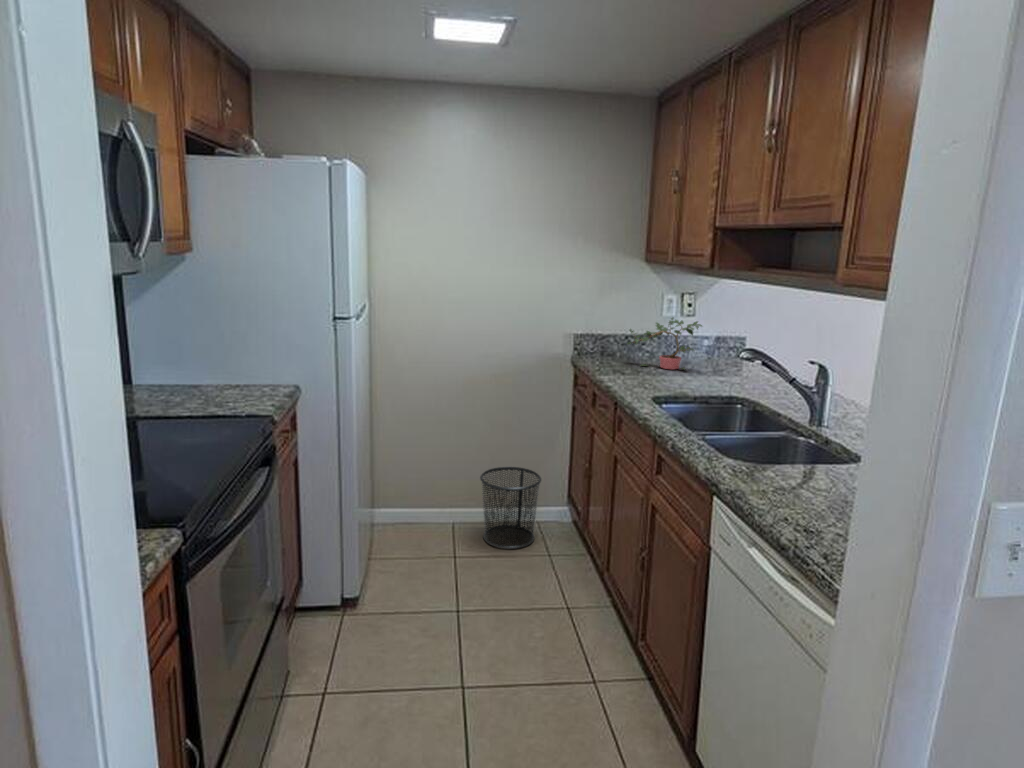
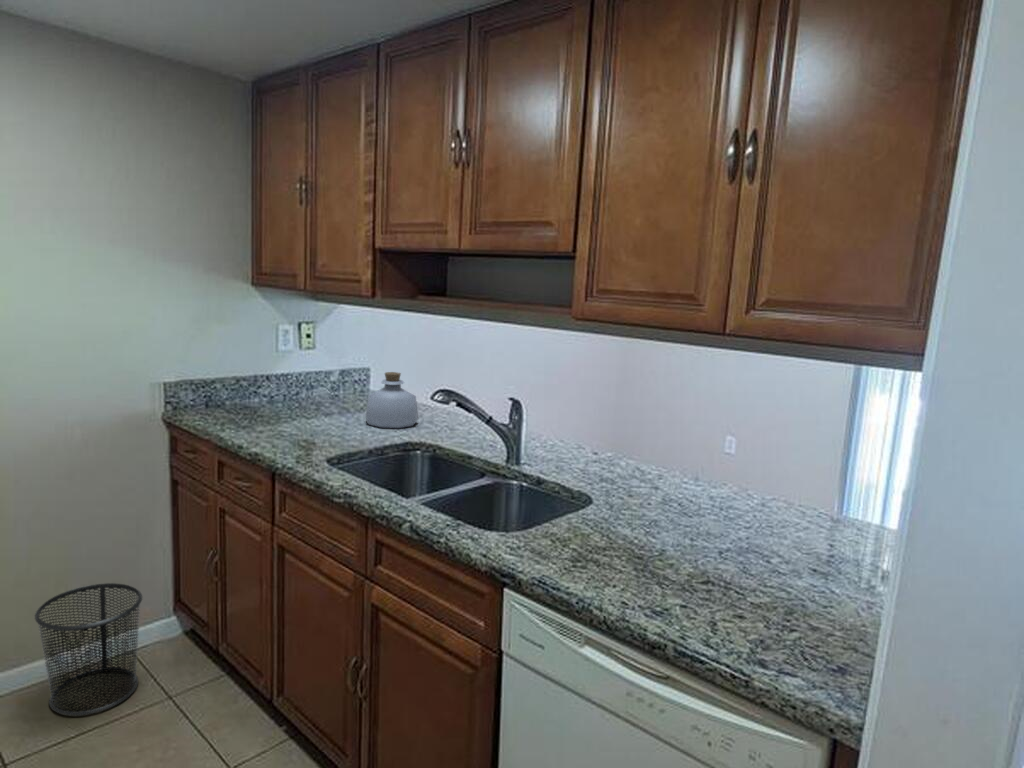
potted plant: present [627,318,702,369] -> none [244,353,342,417]
bottle: none [713,337,762,387] -> present [365,372,419,428]

